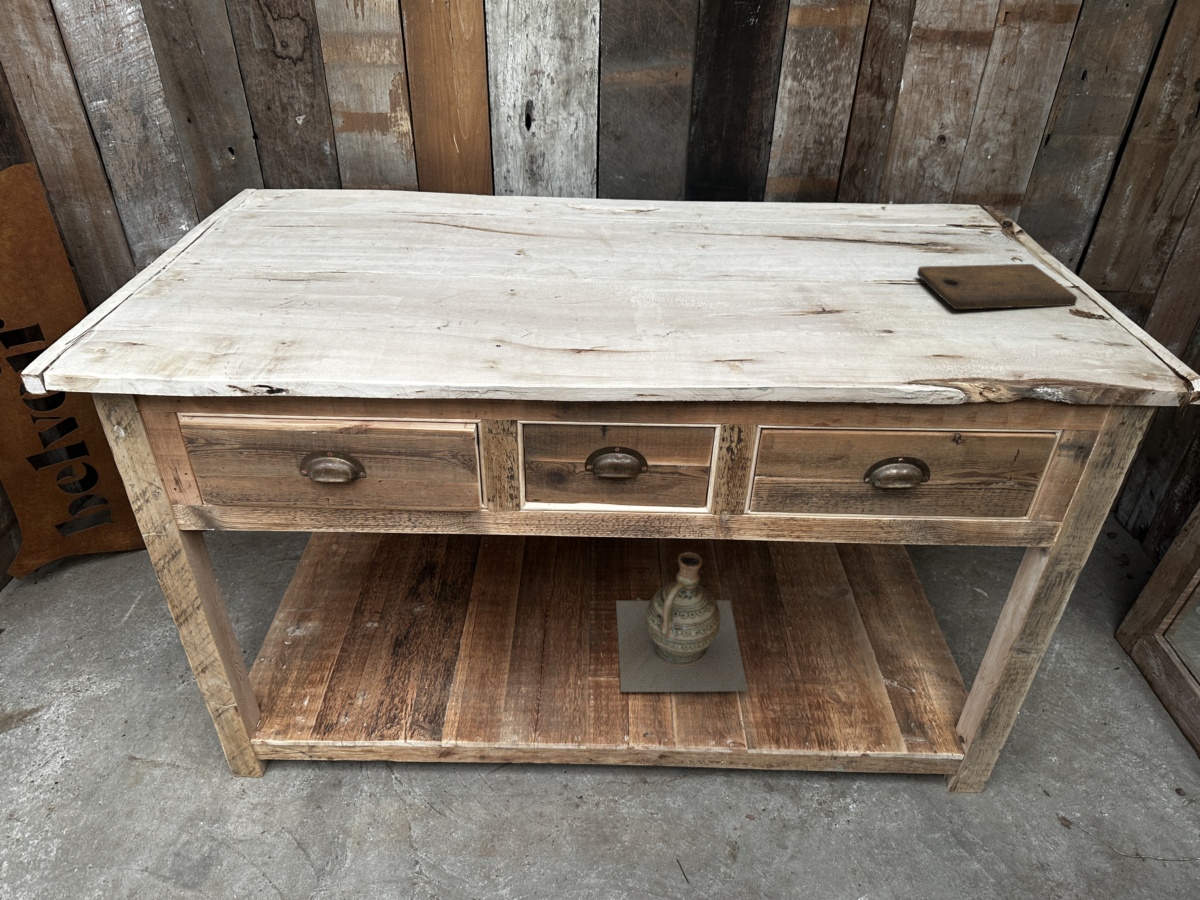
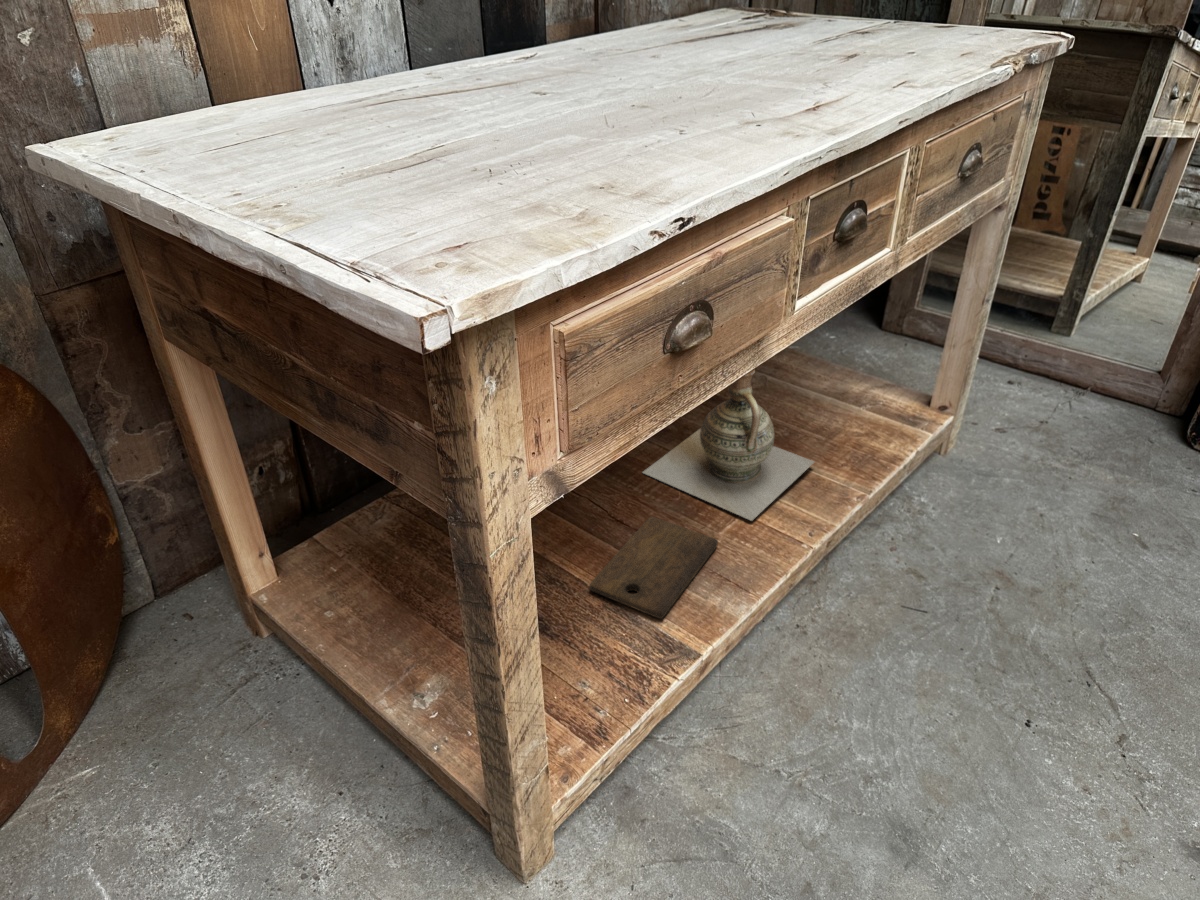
cutting board: present [917,264,1077,309] -> present [590,517,718,619]

